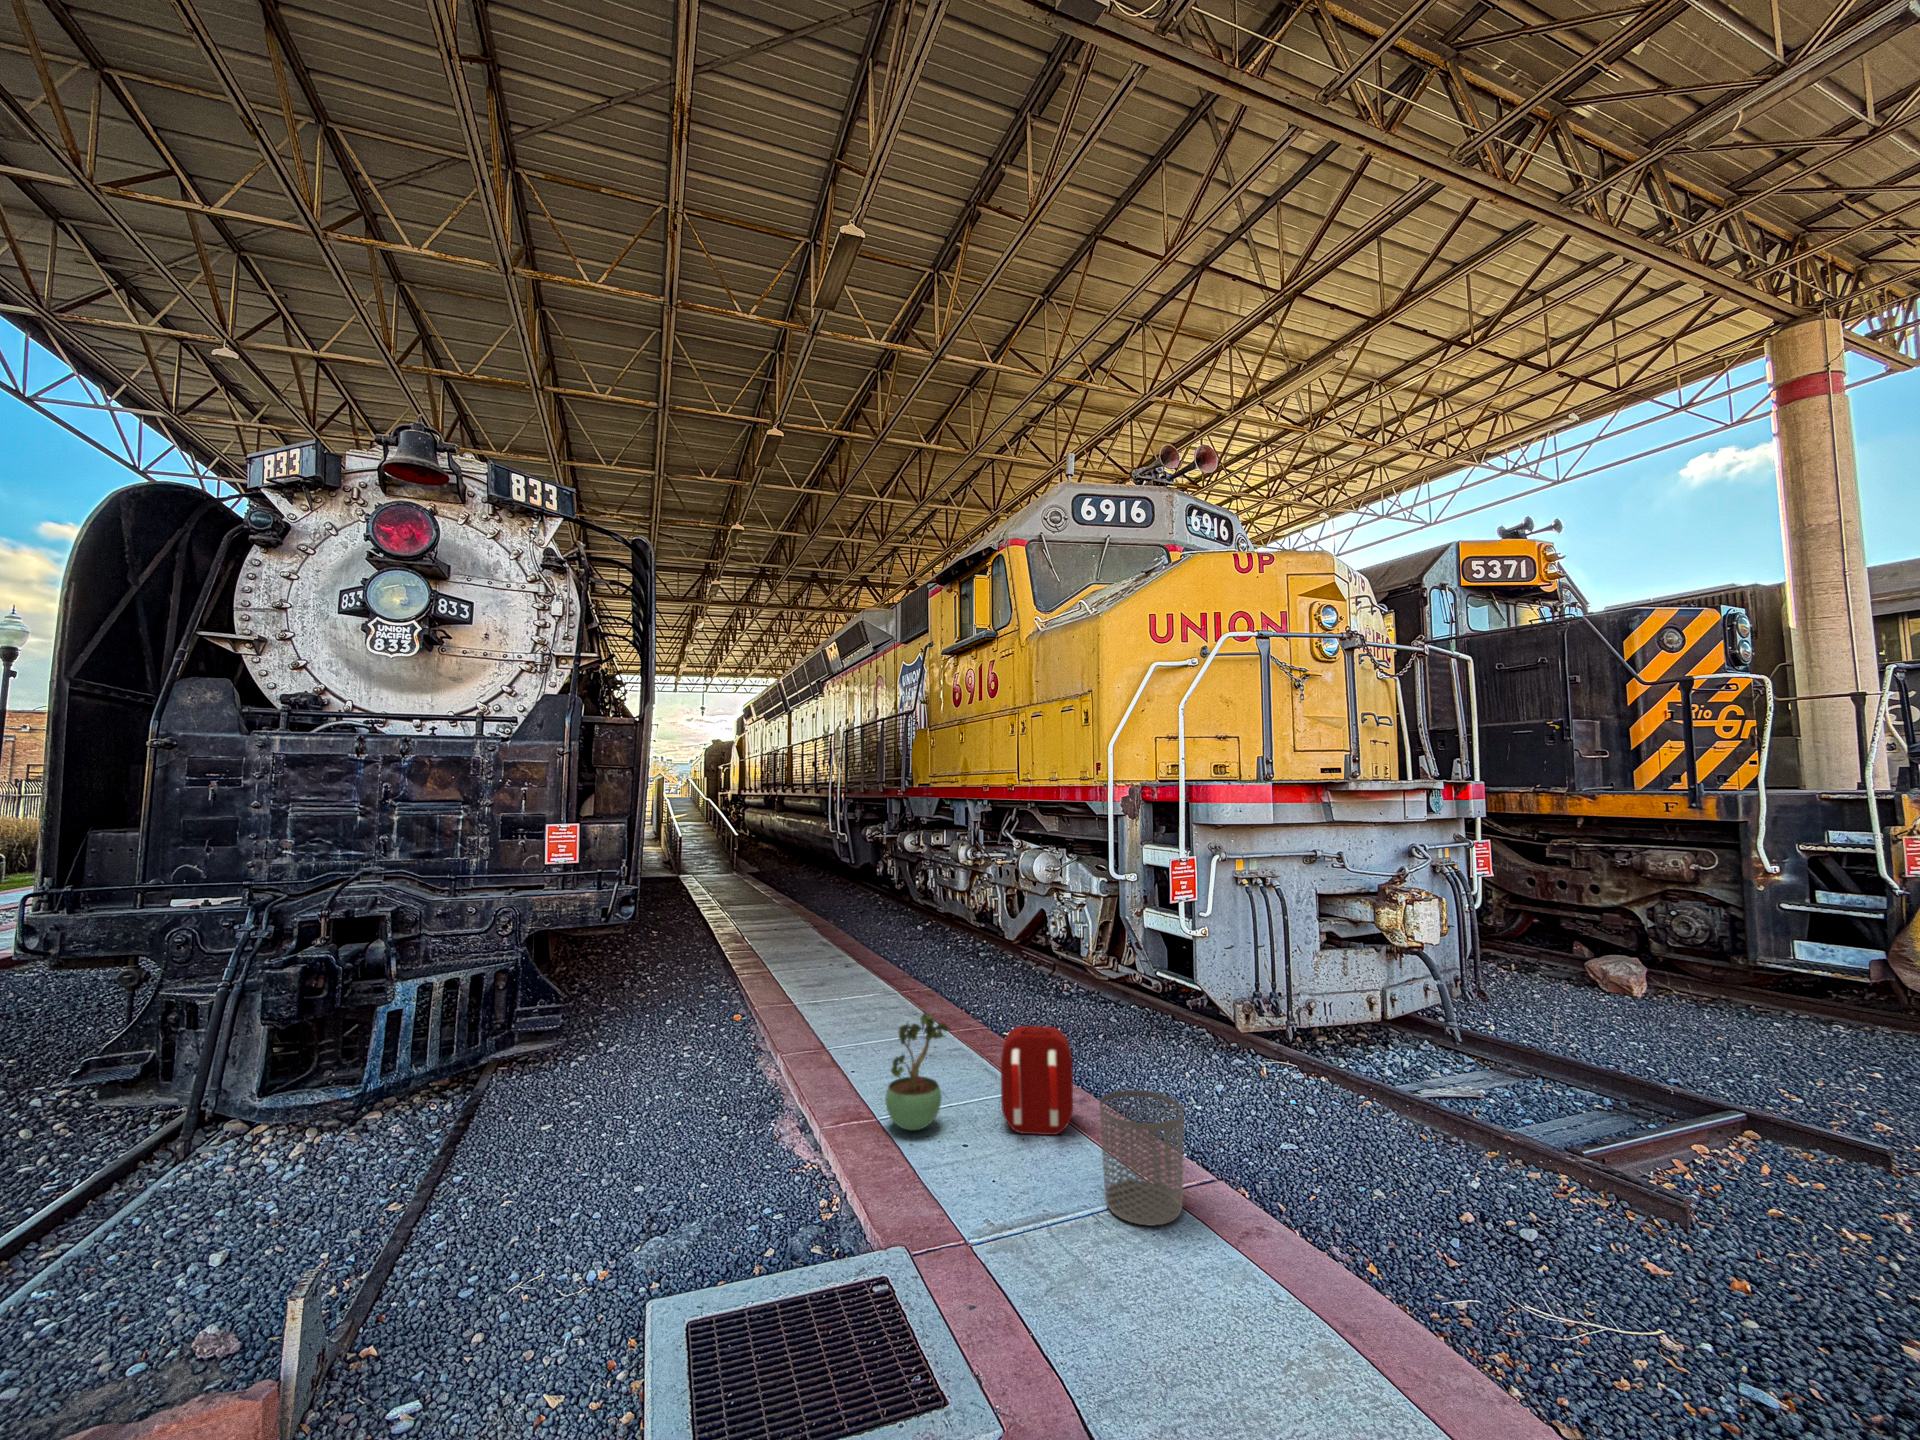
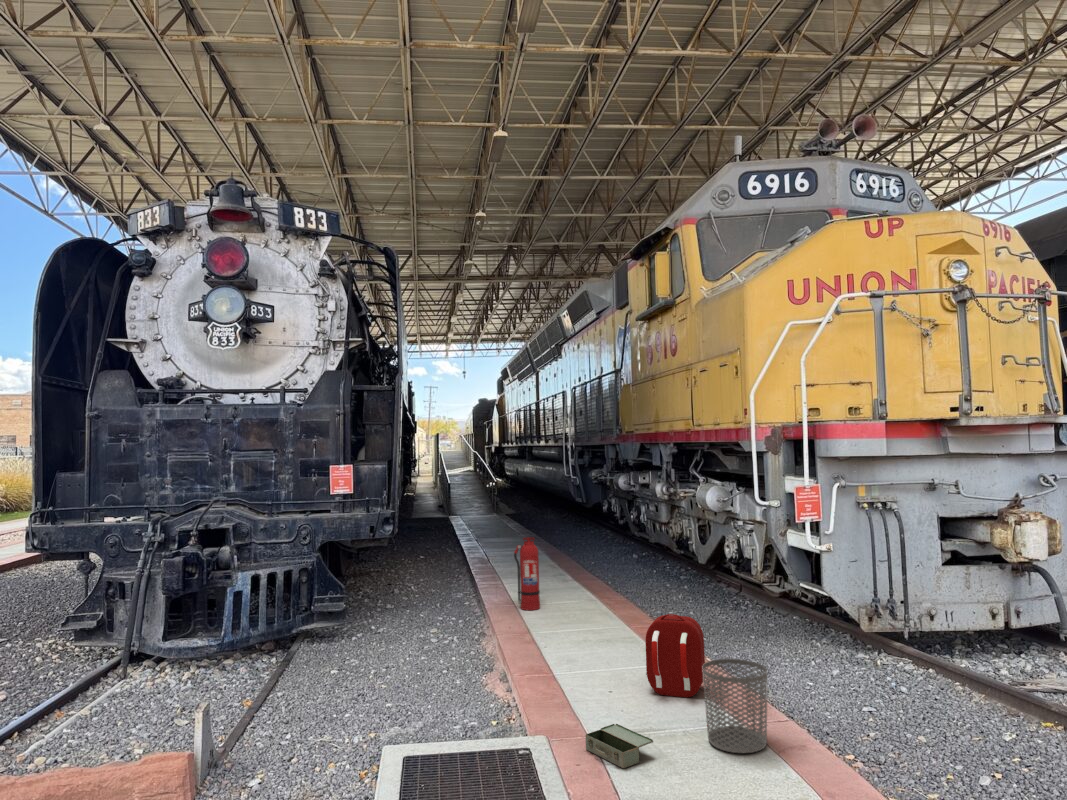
fire extinguisher: none [796,916,827,1009] -> present [514,537,540,610]
potted plant: present [885,1013,948,1130] -> none [560,601,609,688]
toolbox: none [950,1195,1046,1272] -> present [586,724,653,768]

